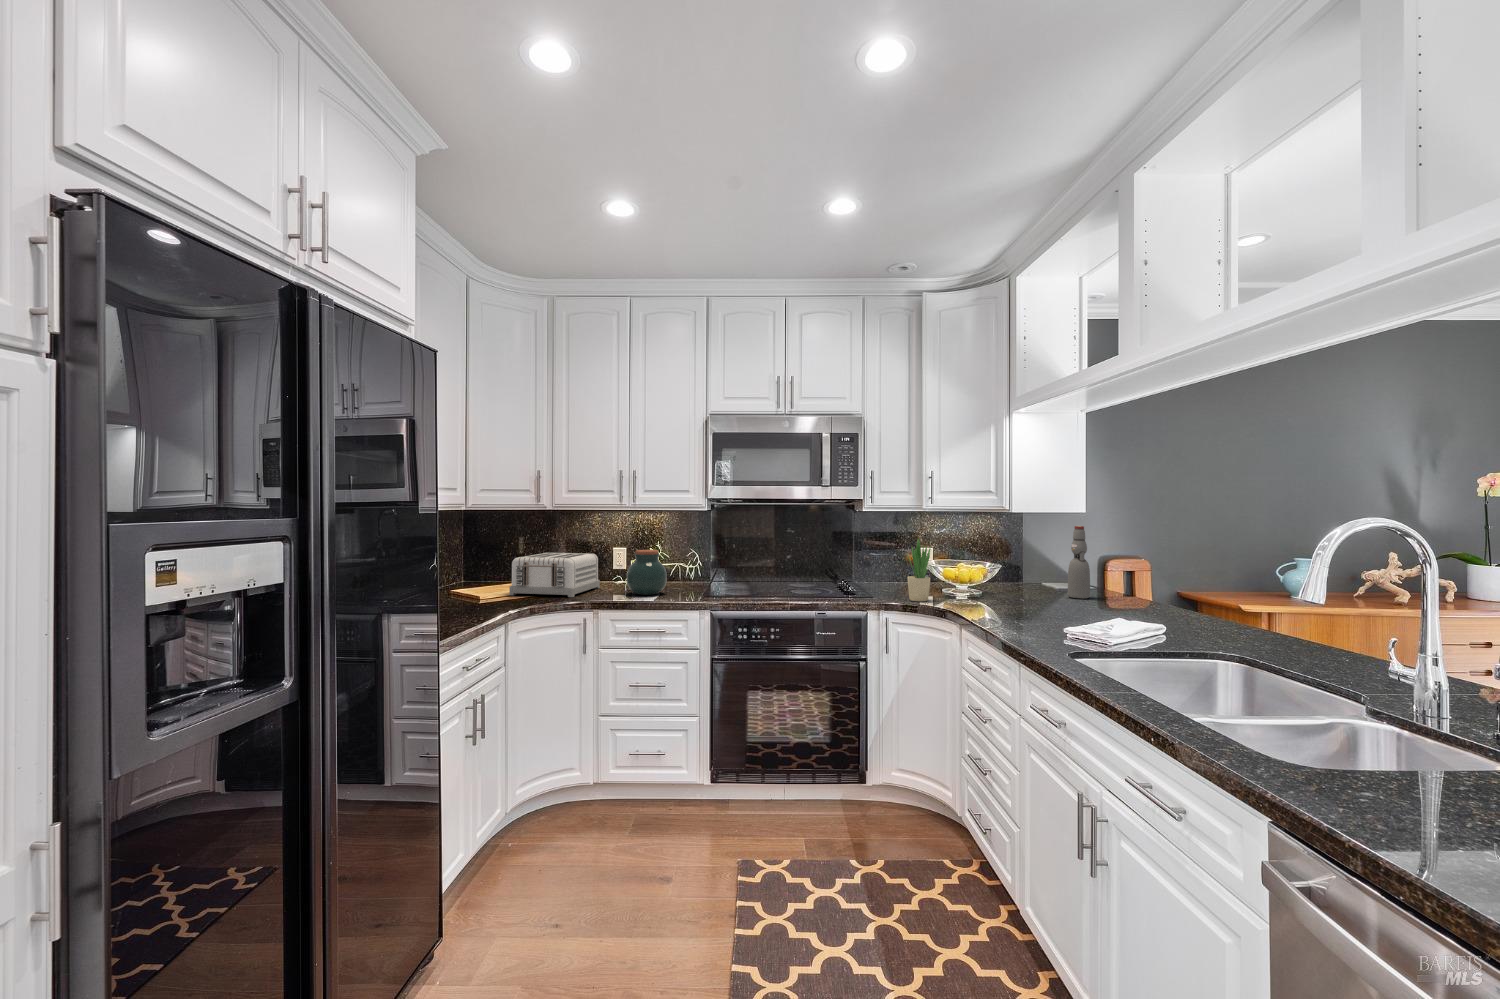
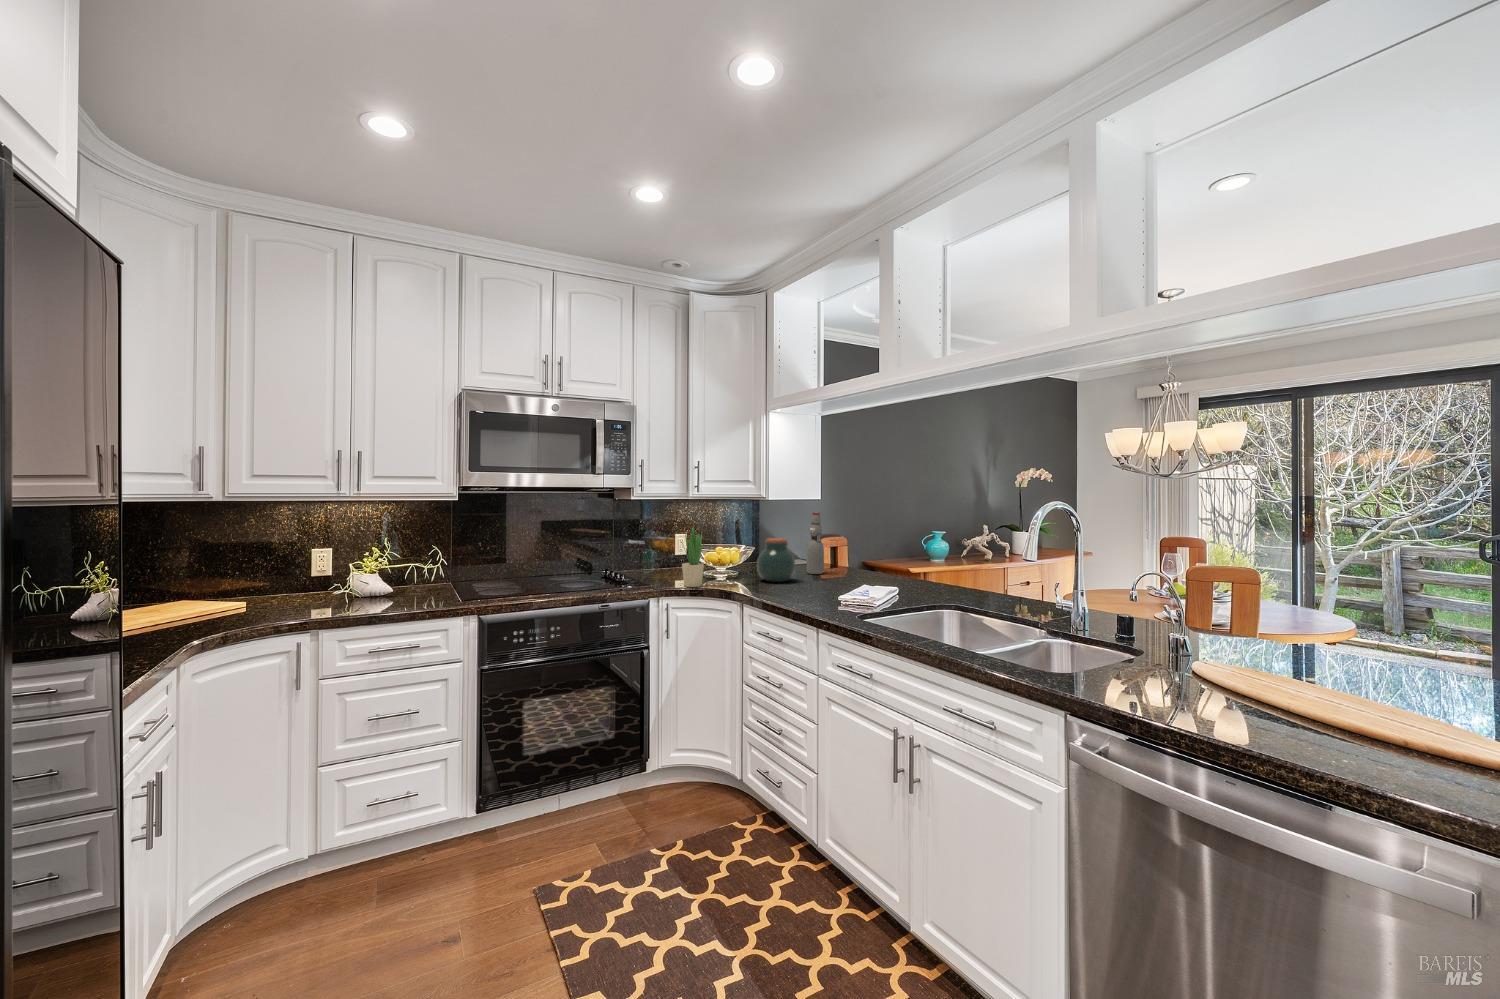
jar: present [627,550,667,595] -> present [757,538,795,582]
toaster: present [509,553,600,597] -> none [169,557,307,620]

